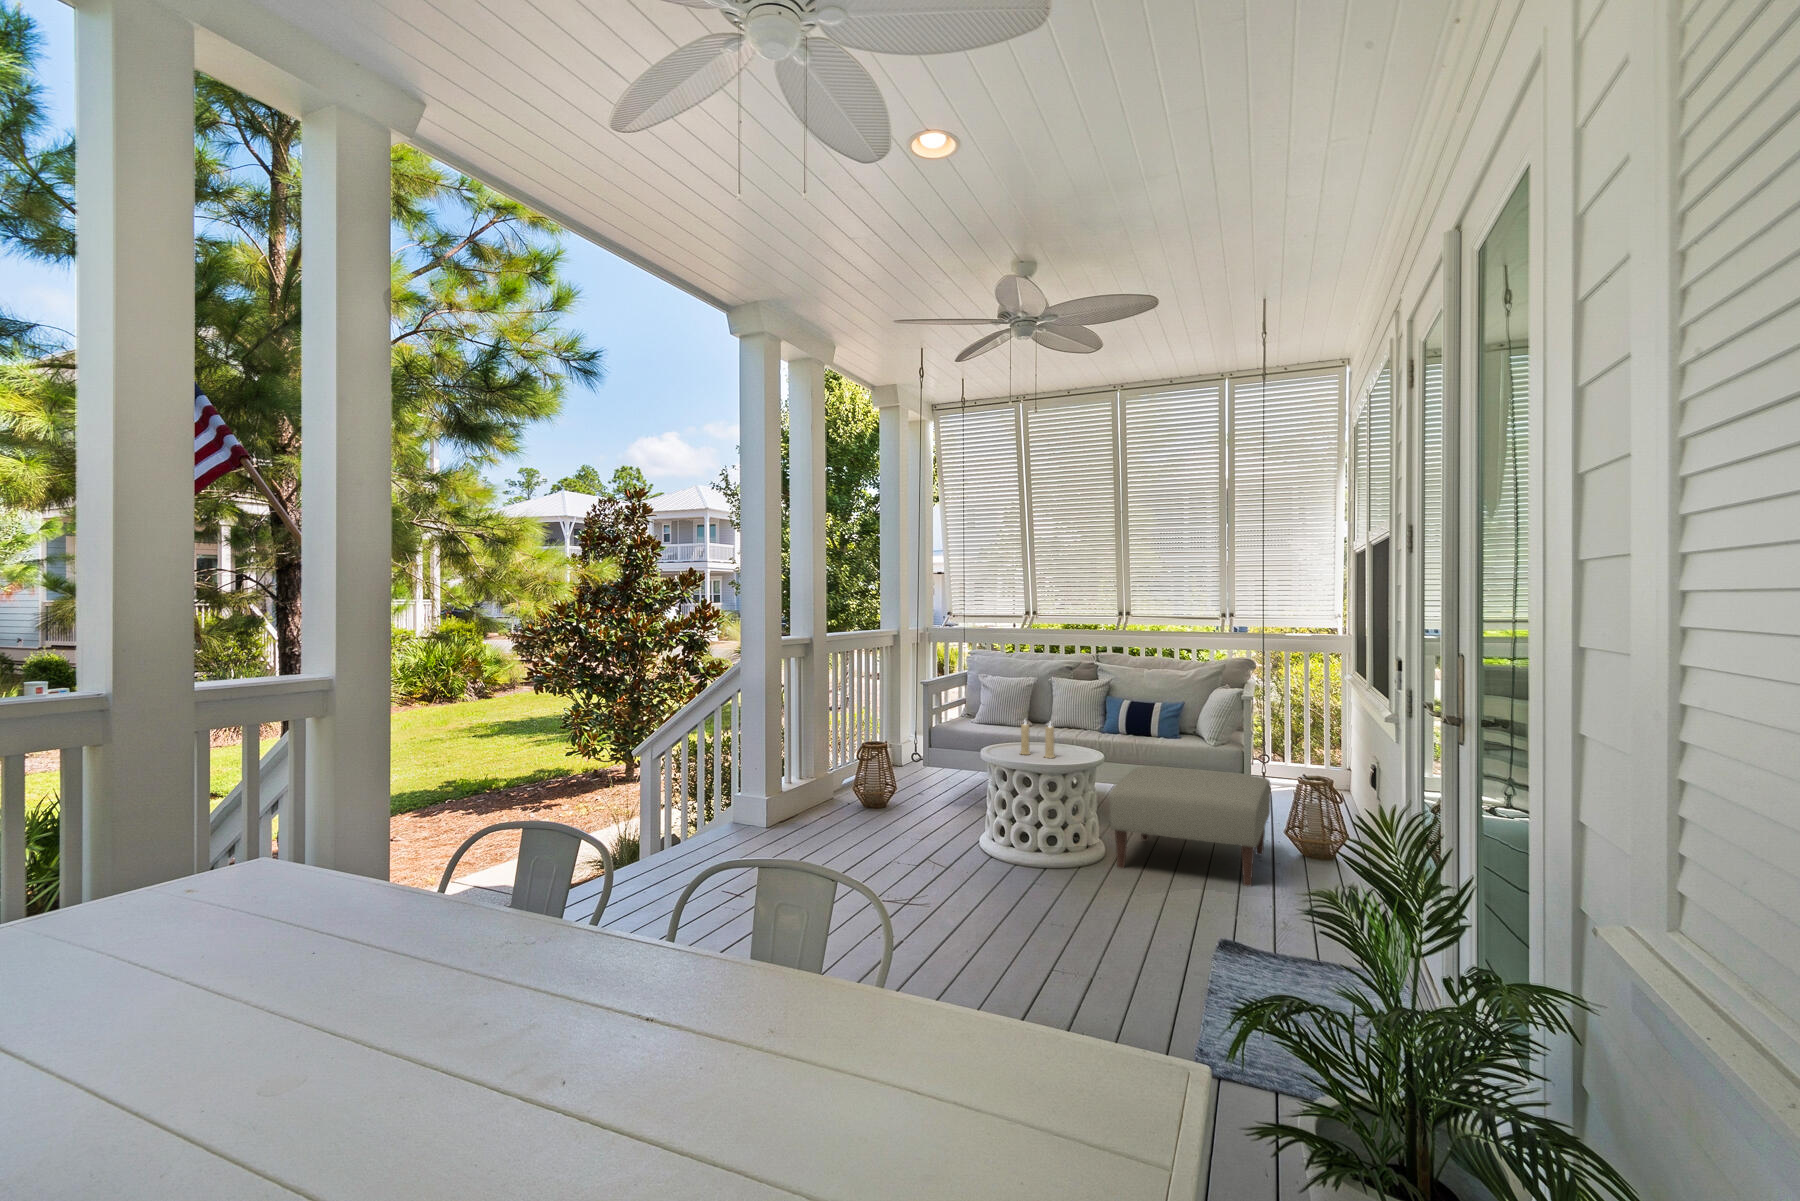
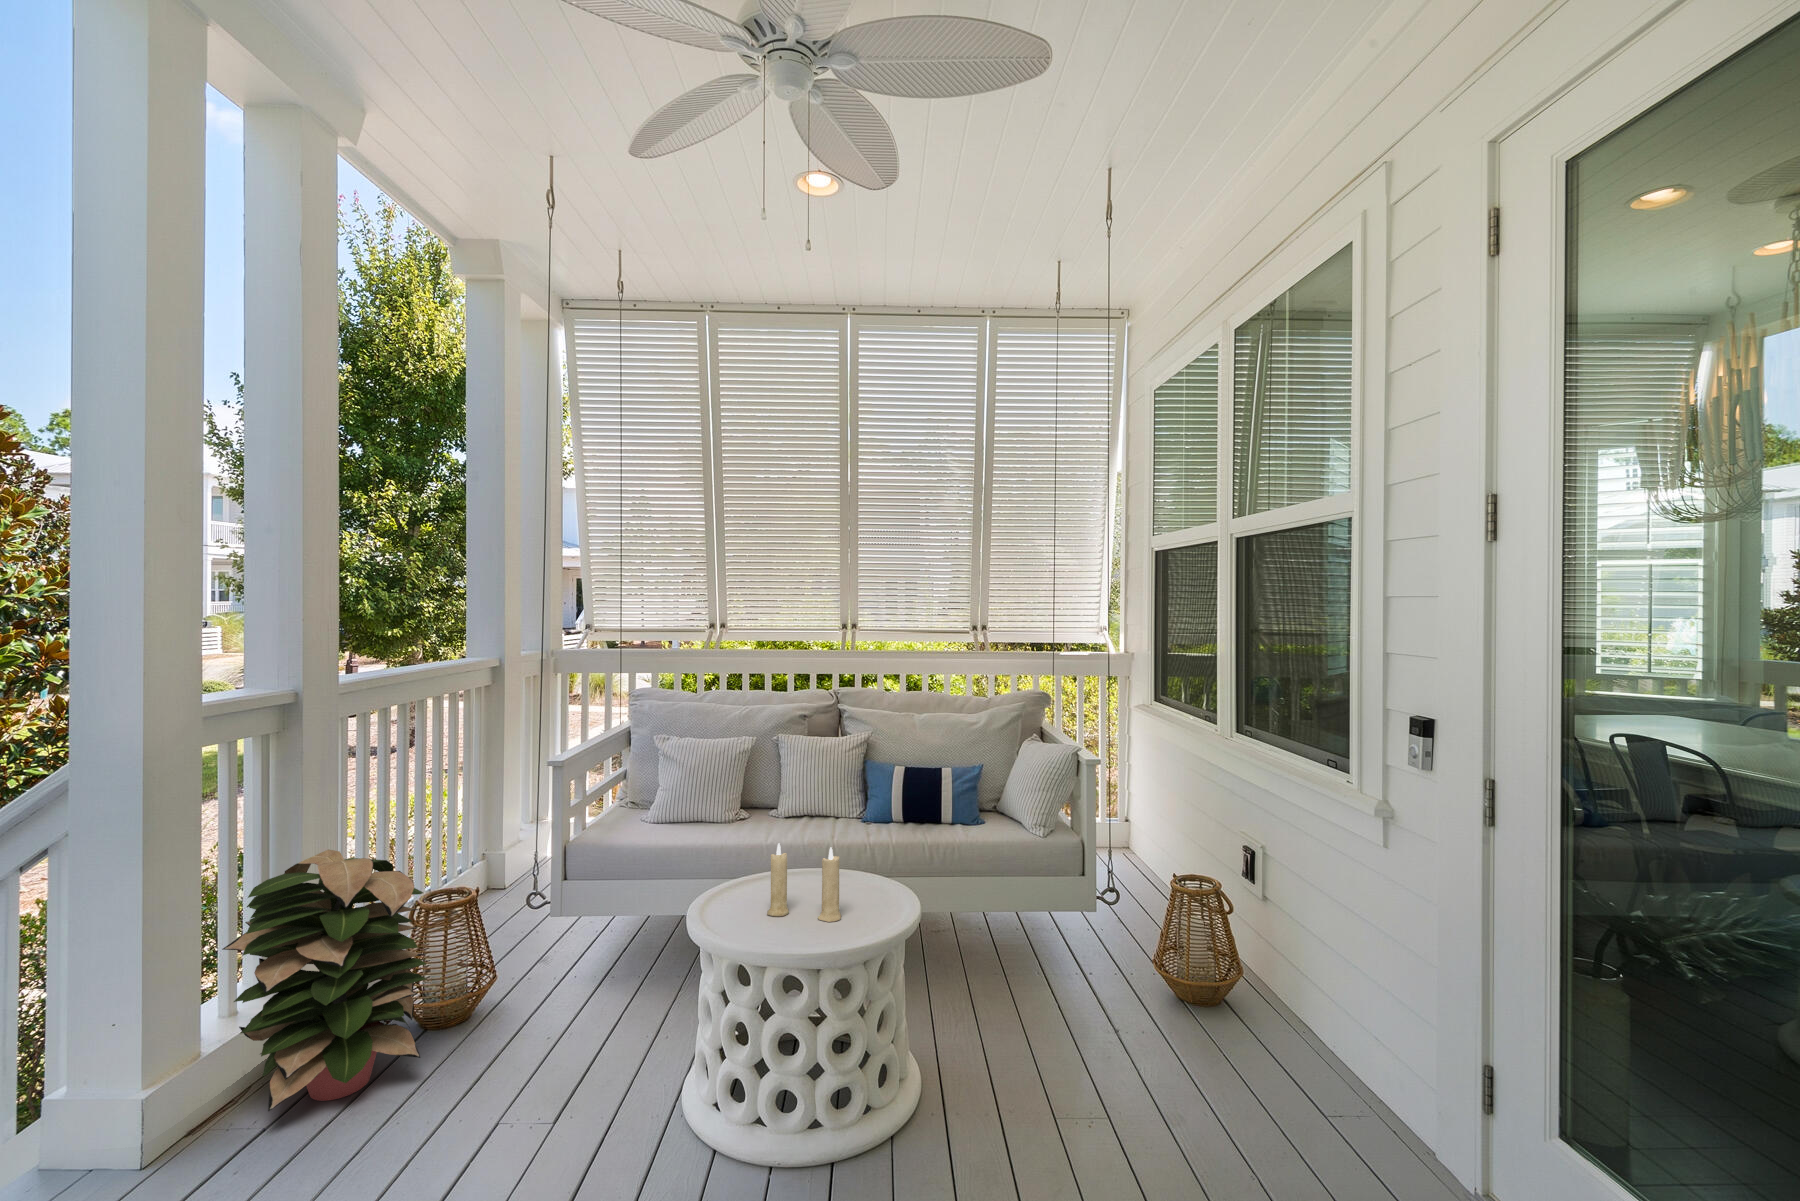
decorative plant: none [790,712,867,822] -> present [222,849,426,1111]
ottoman: present [1109,766,1271,886] -> none [960,897,1254,1153]

